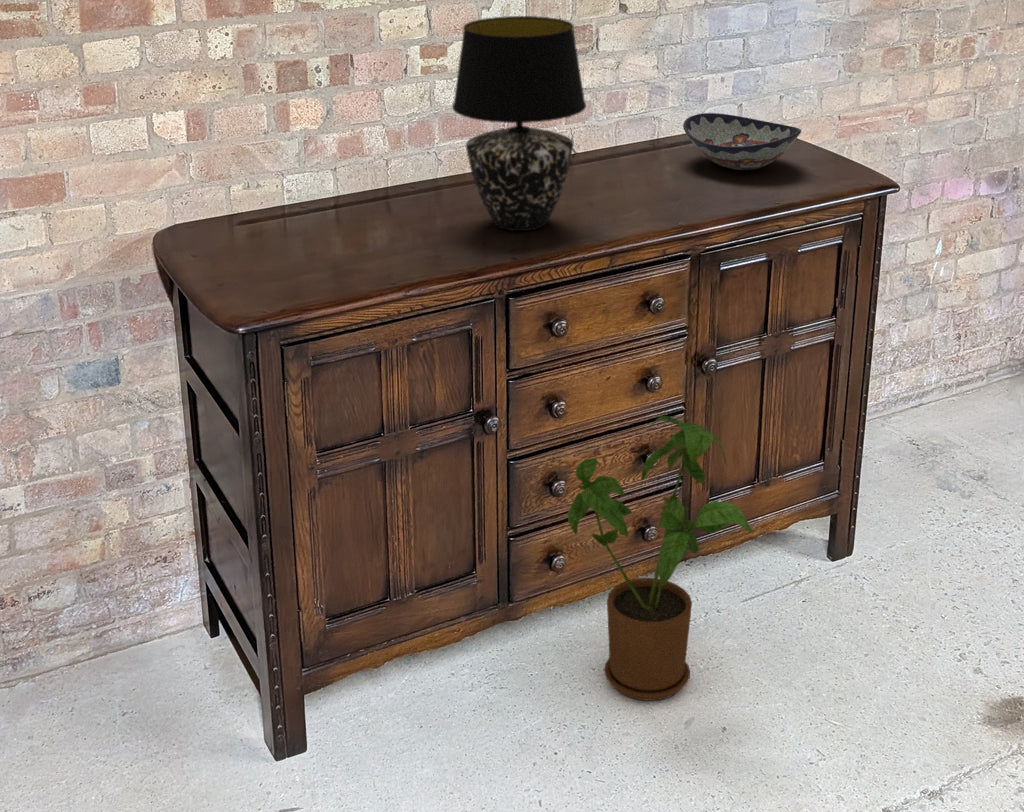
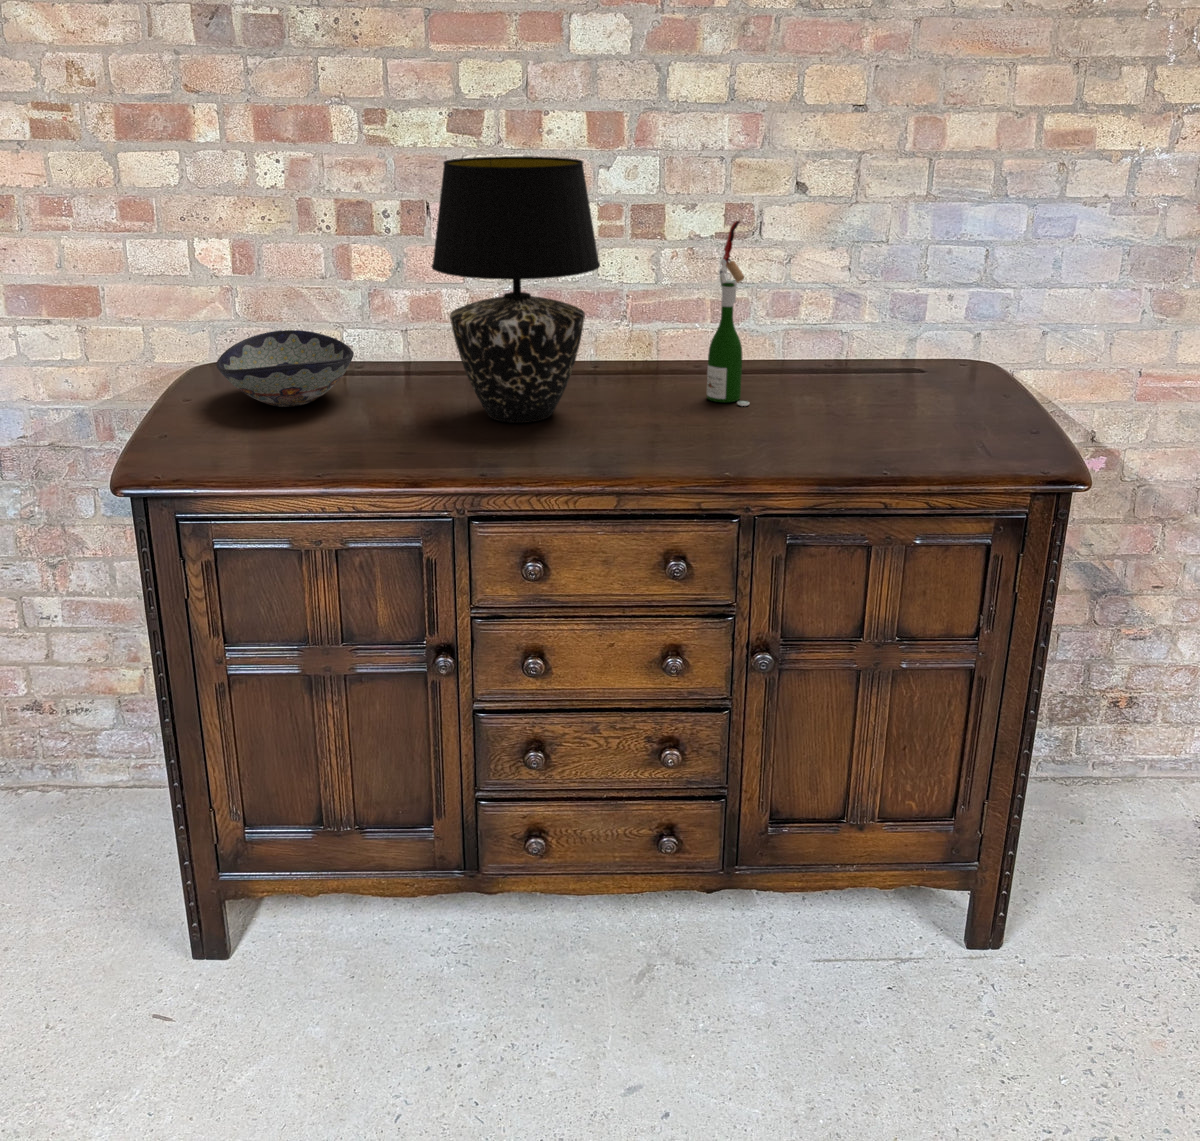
wine bottle: none [622,49,661,188] -> present [707,221,749,406]
decorative bowl: present [683,113,801,170] -> present [216,330,354,407]
house plant: present [568,416,753,701] -> none [488,693,703,1052]

